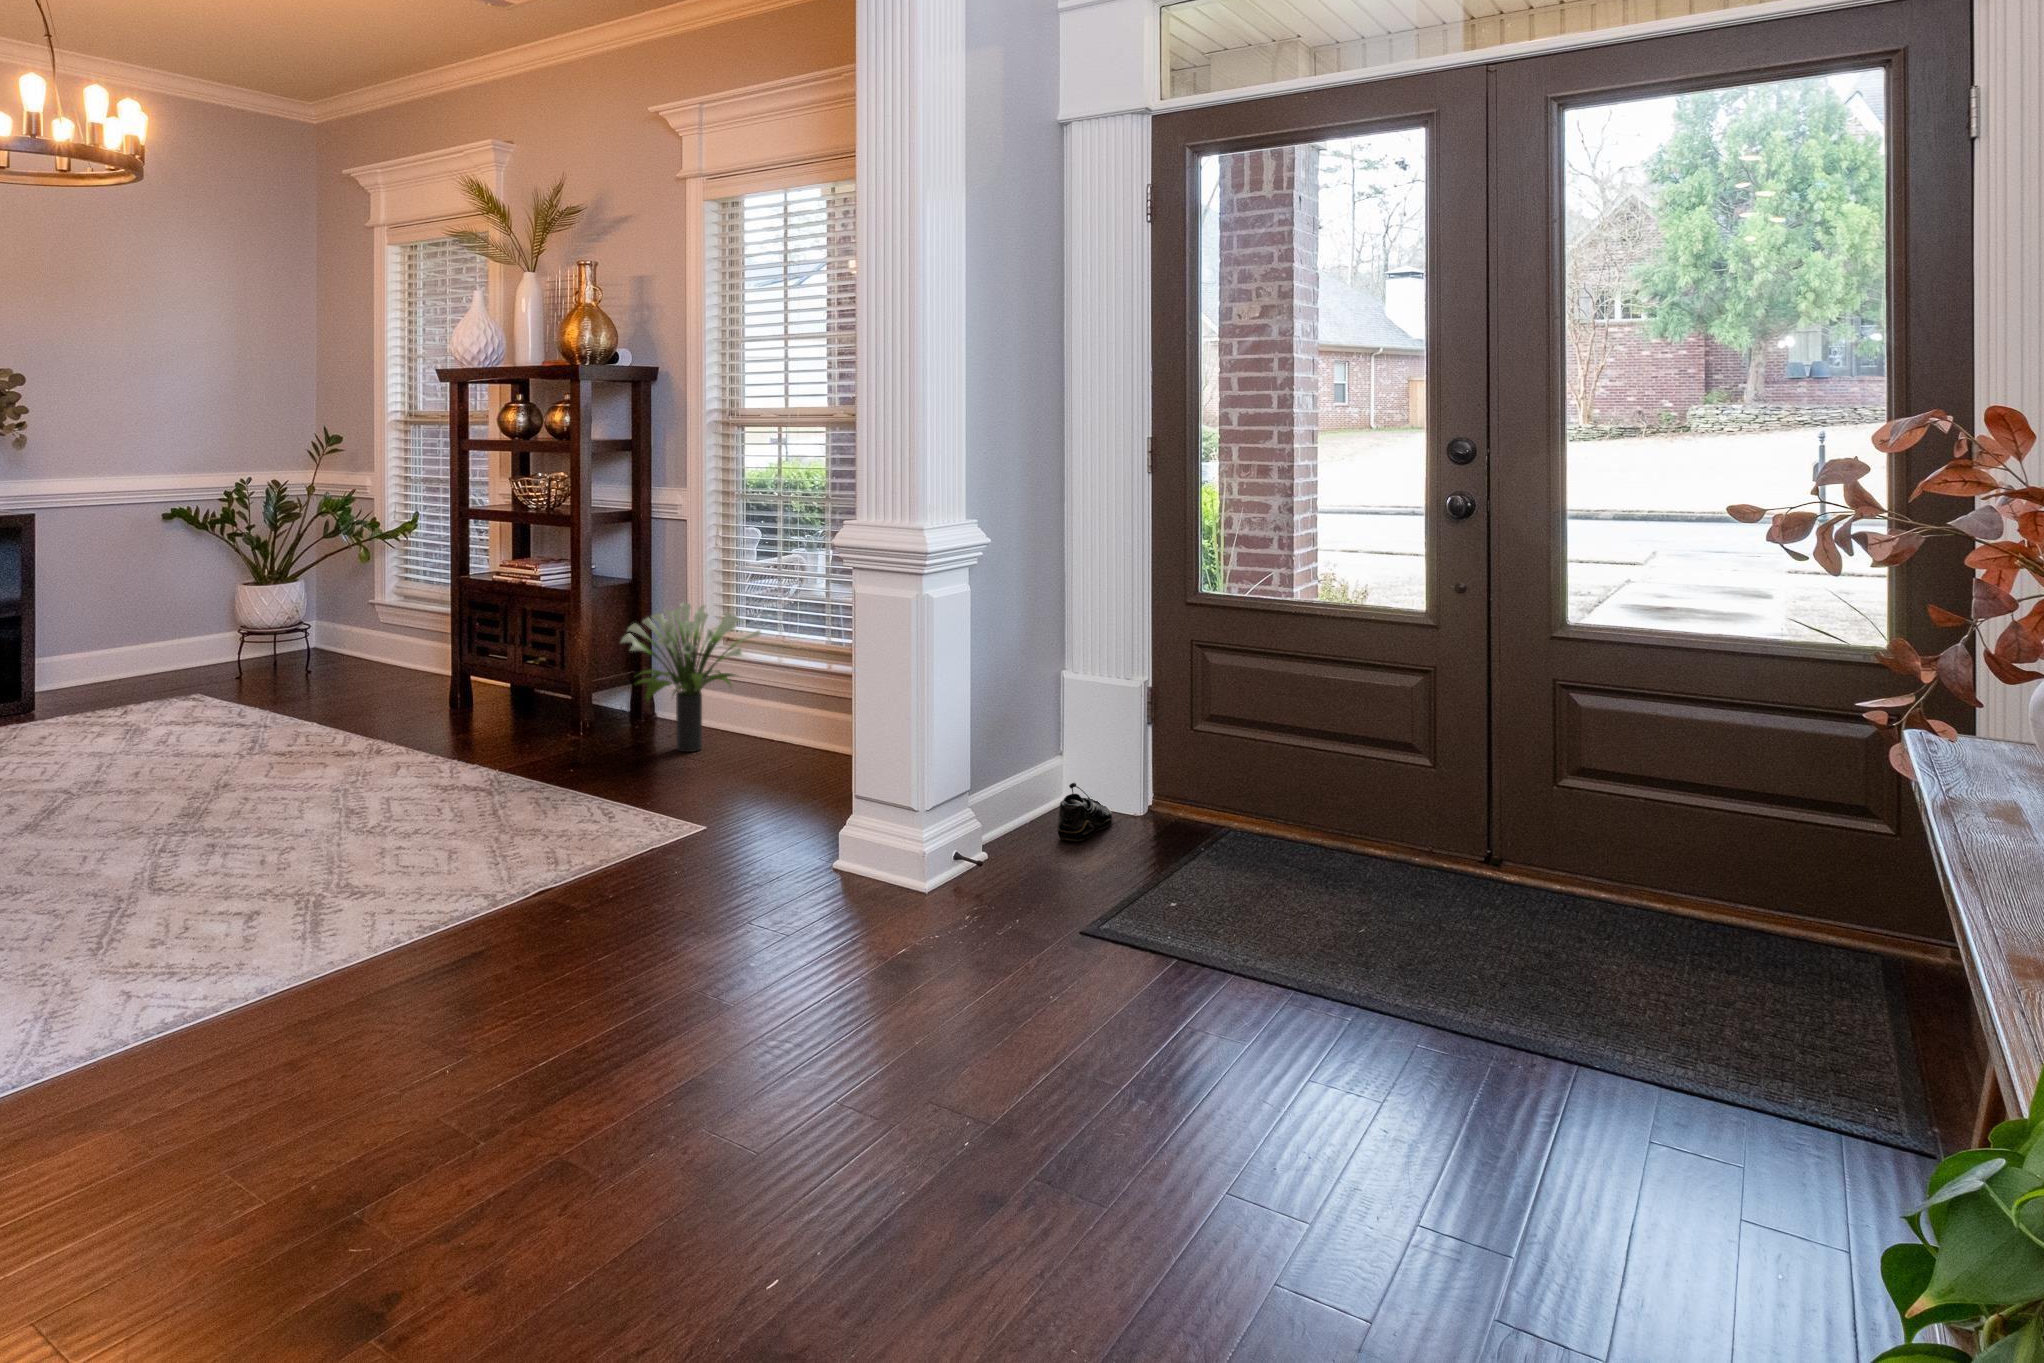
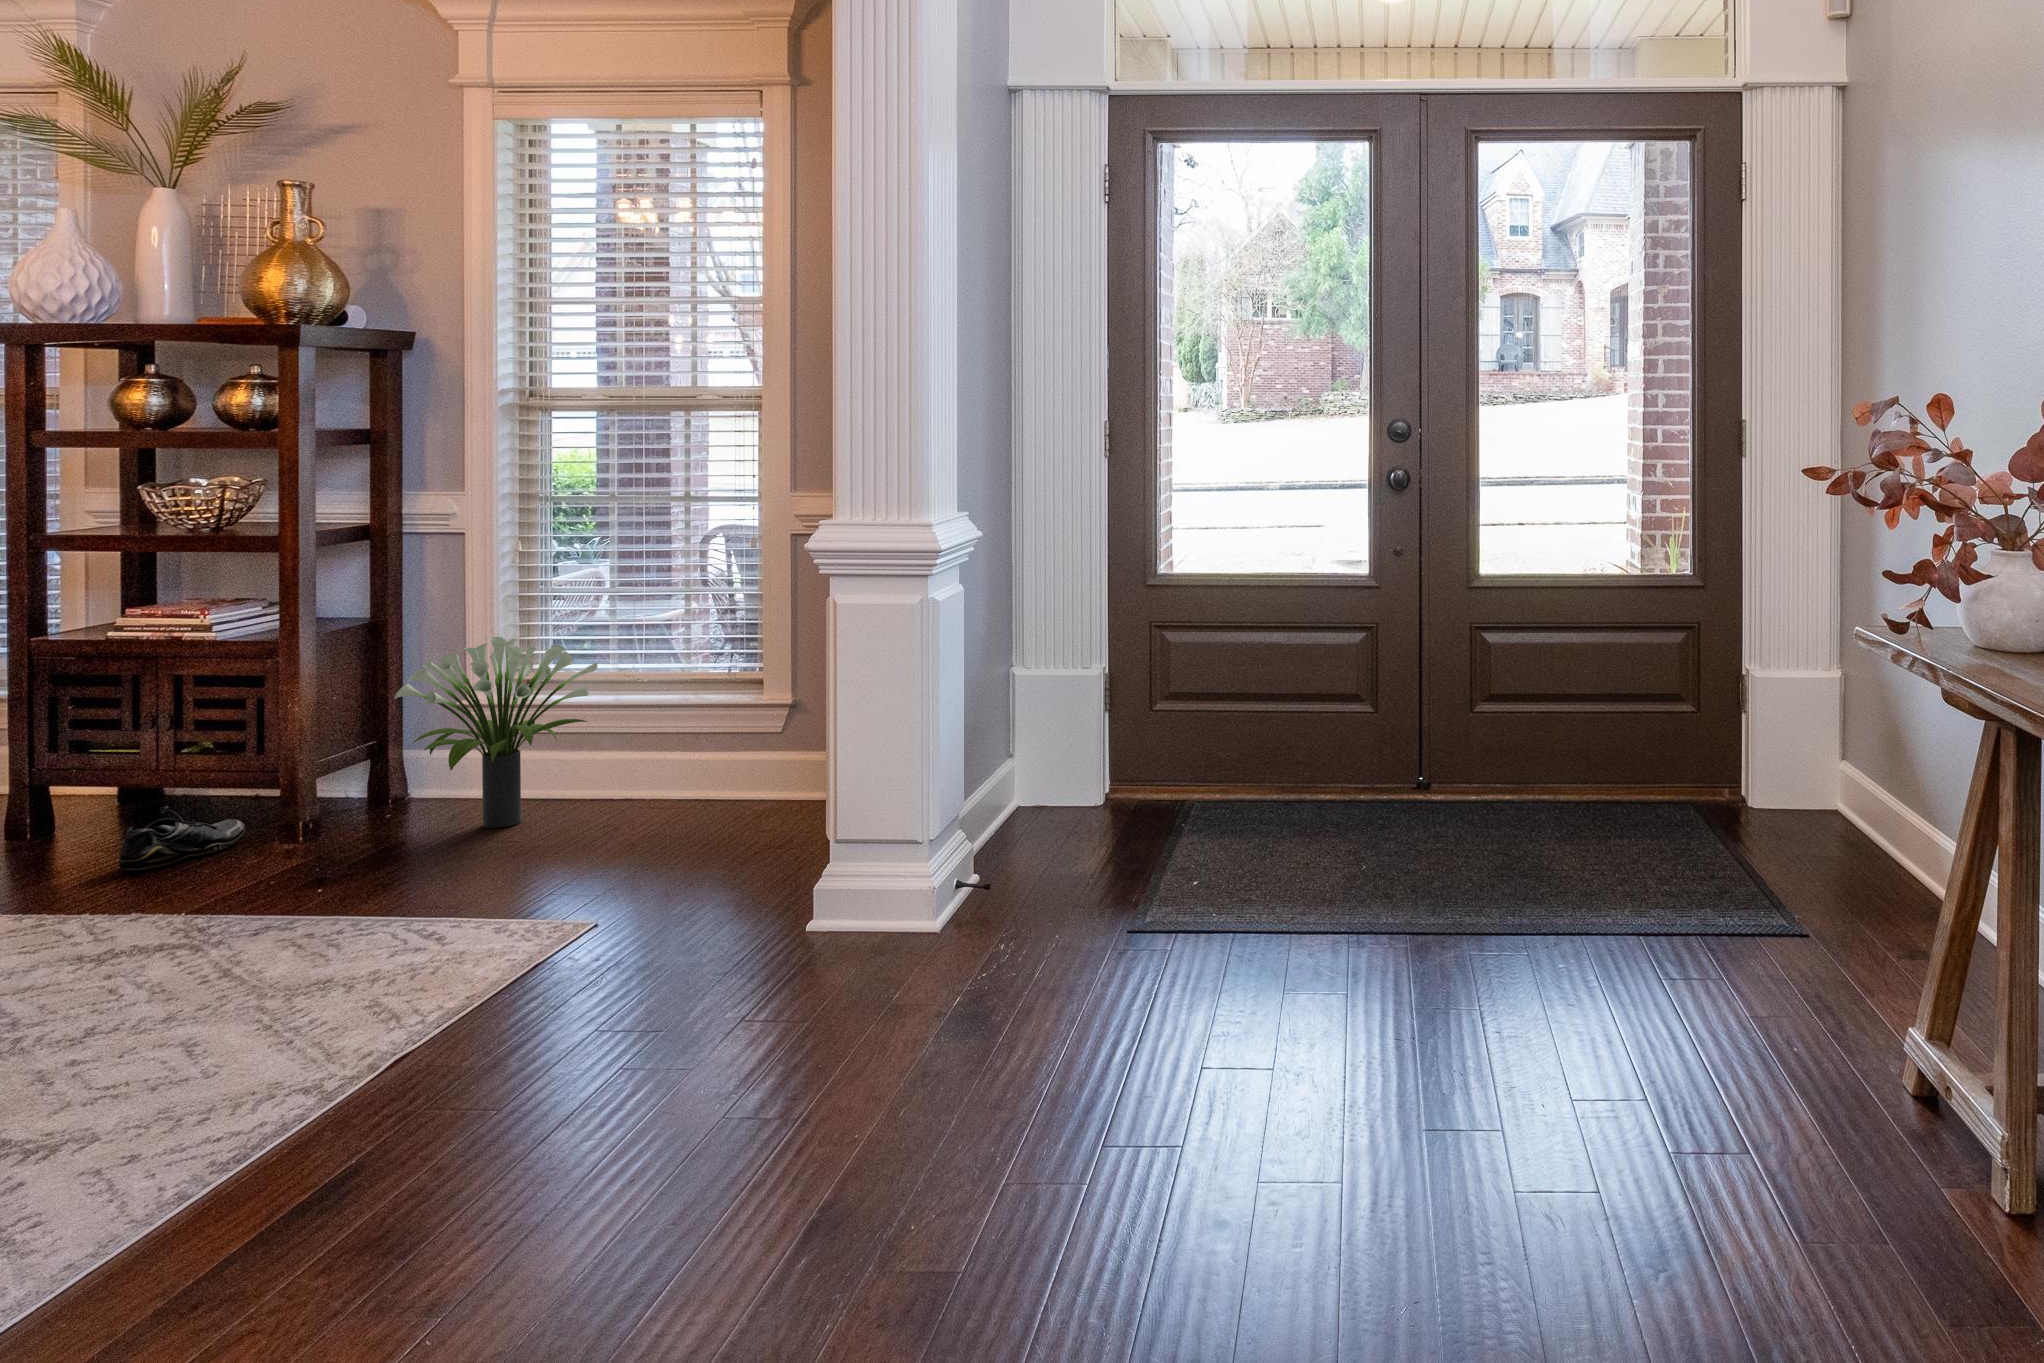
shoe: present [1058,782,1112,841] -> present [119,806,245,870]

